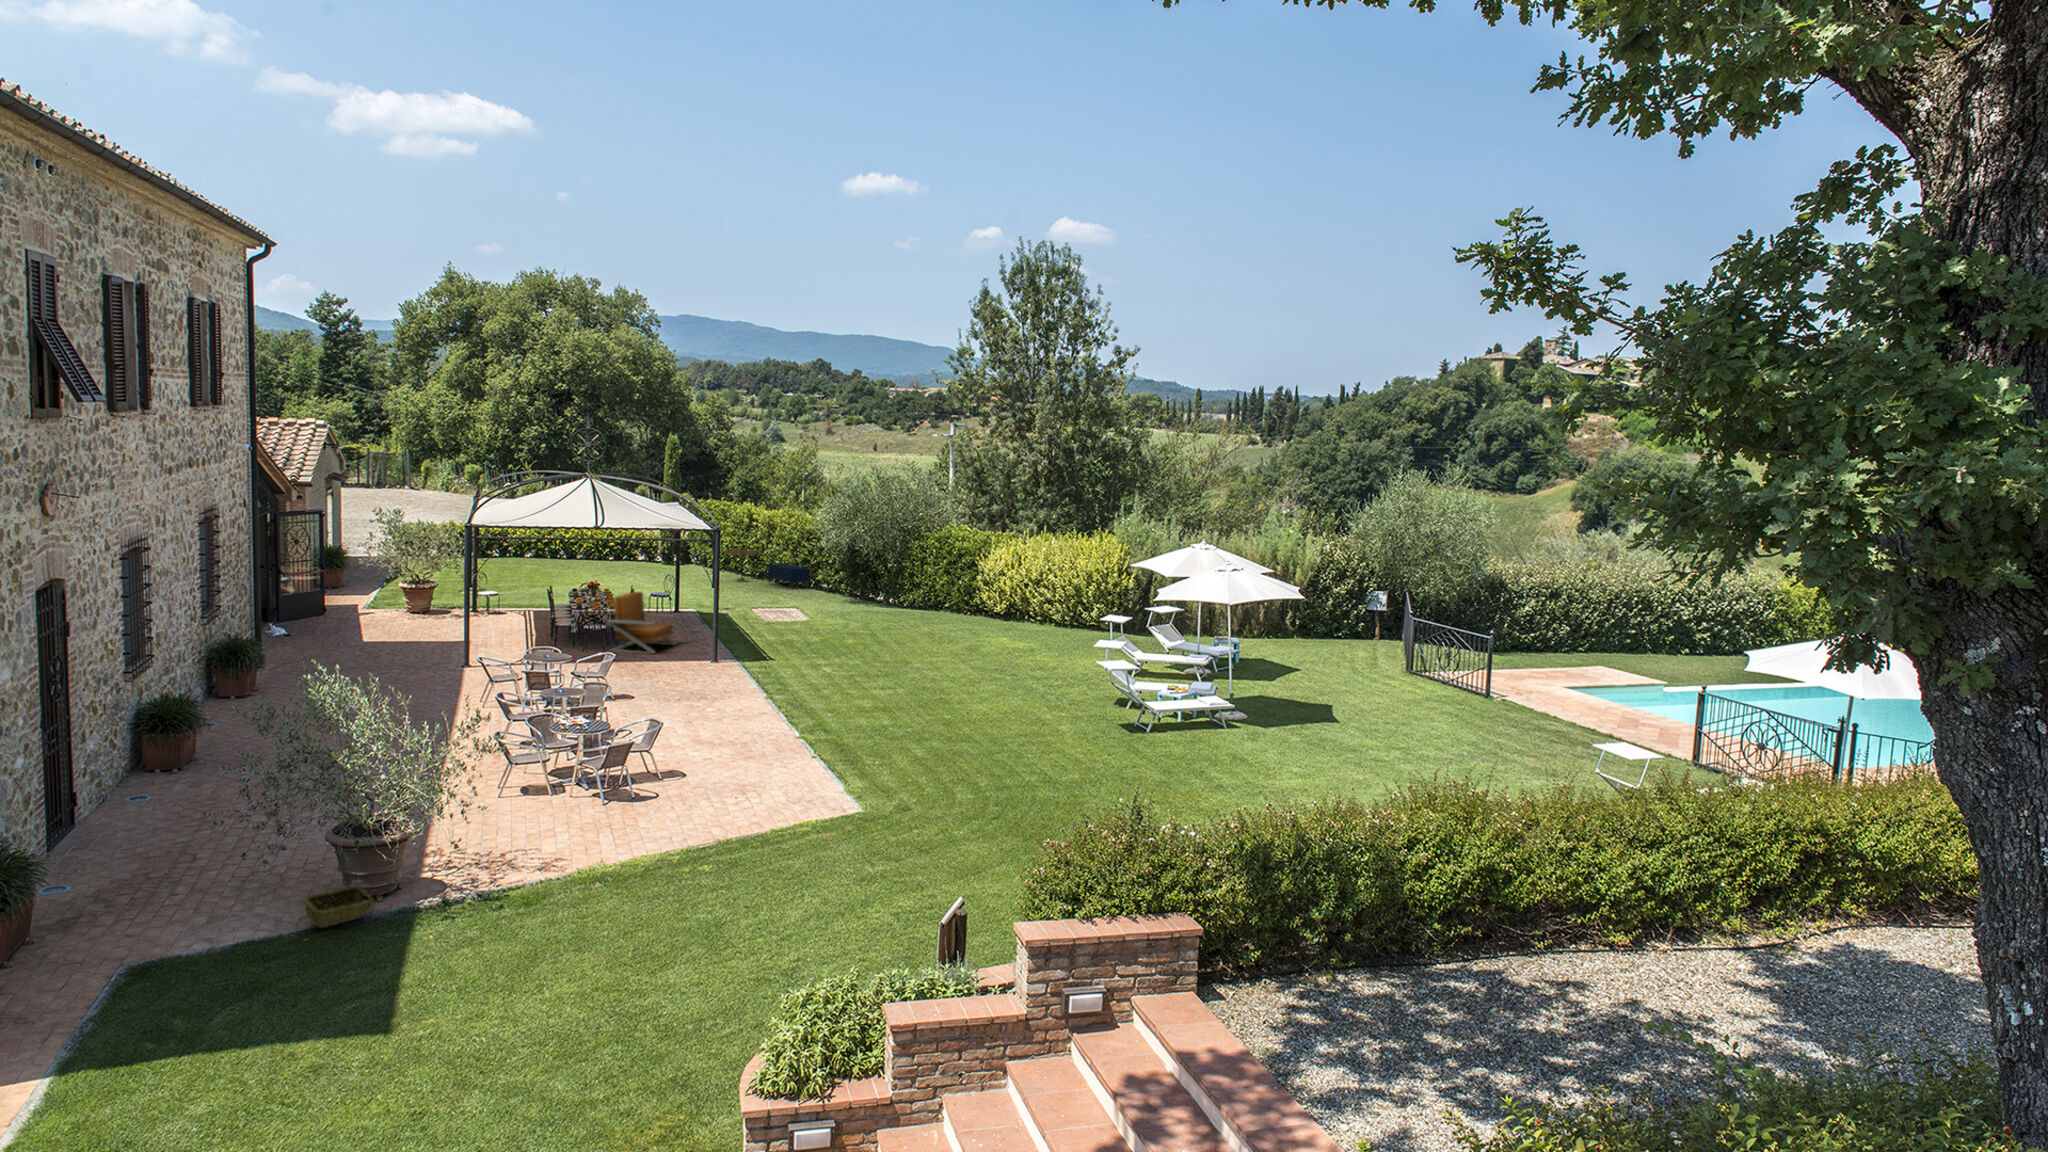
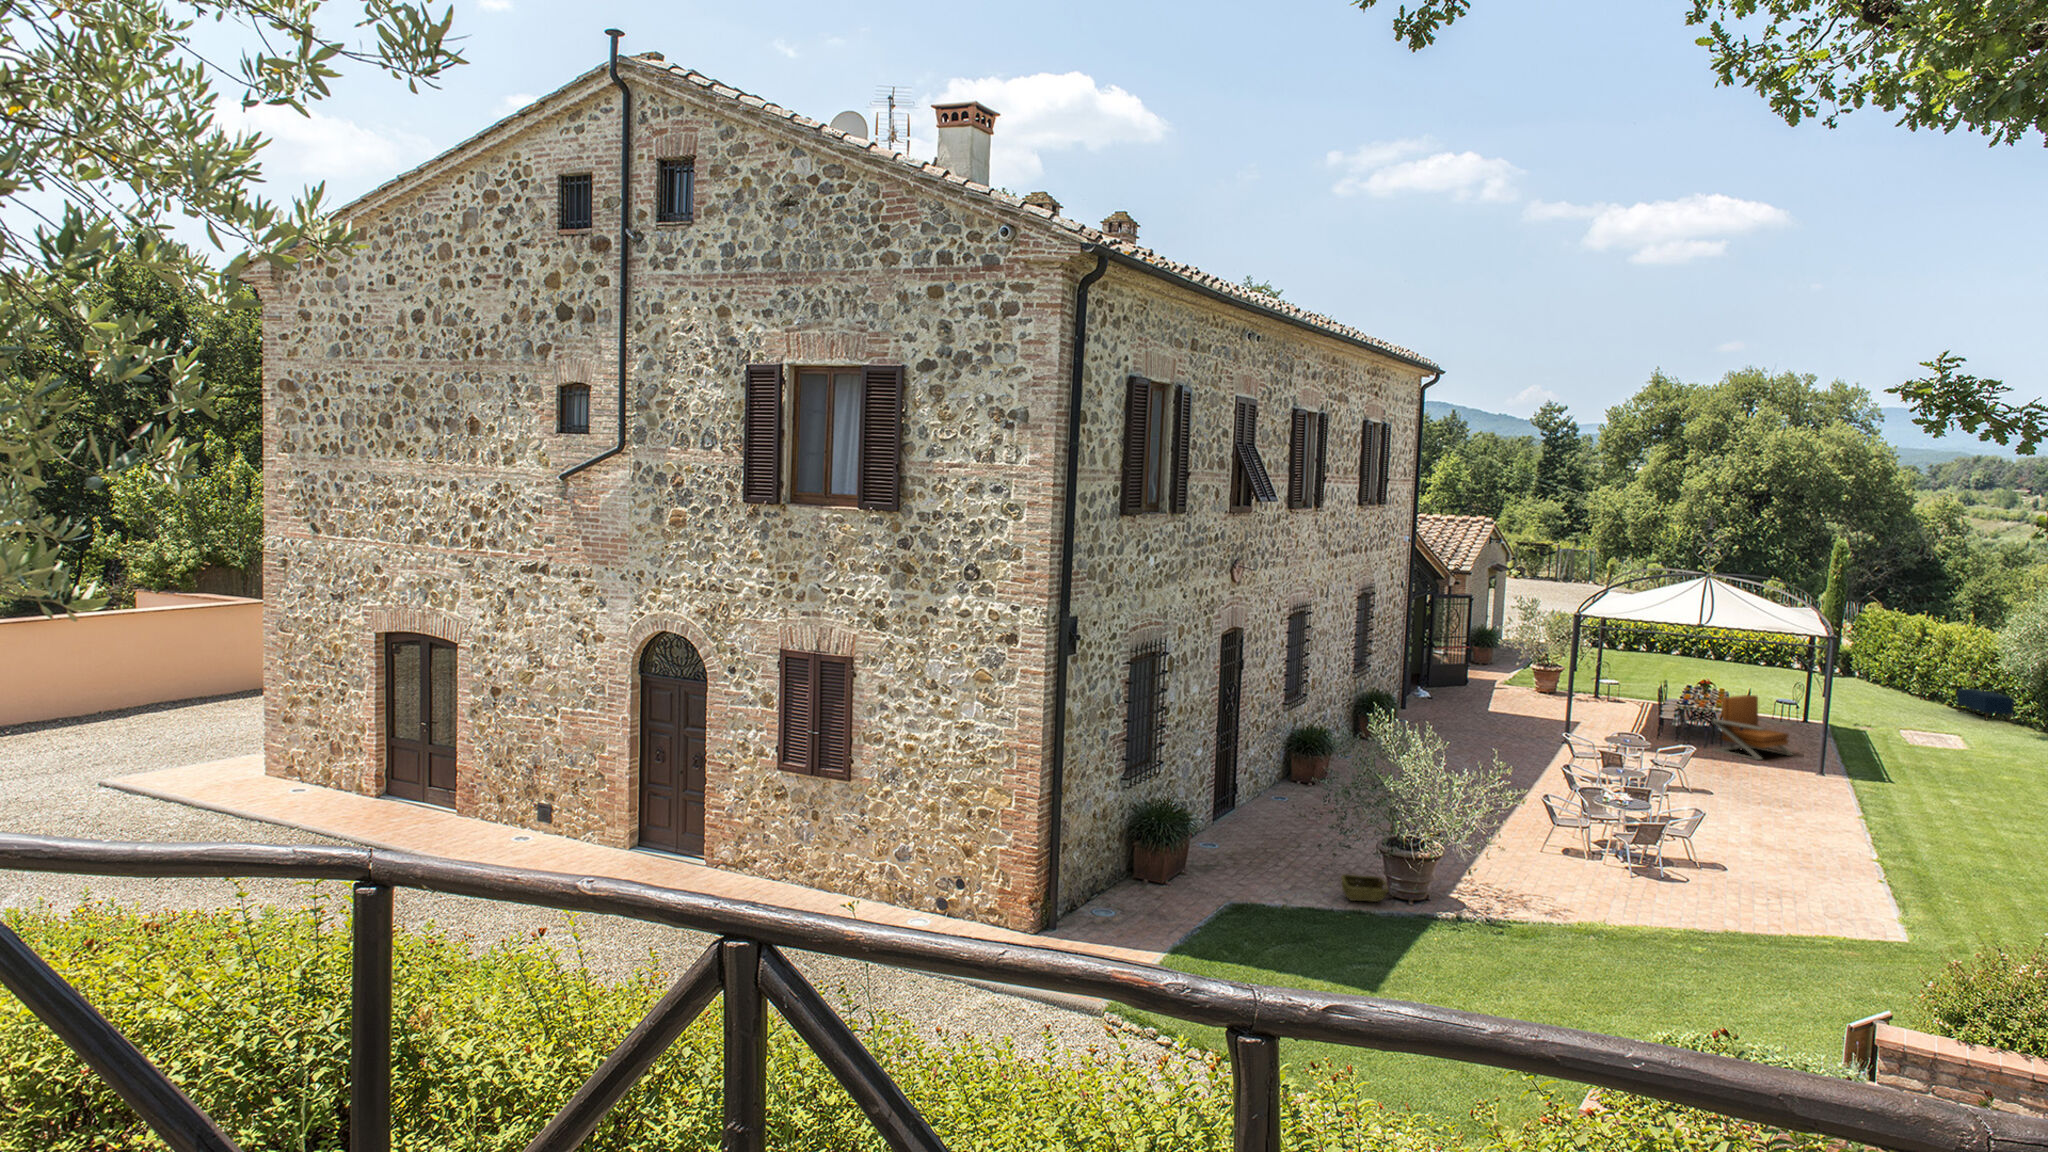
side table: present [726,549,759,582] -> none [1903,667,1948,706]

